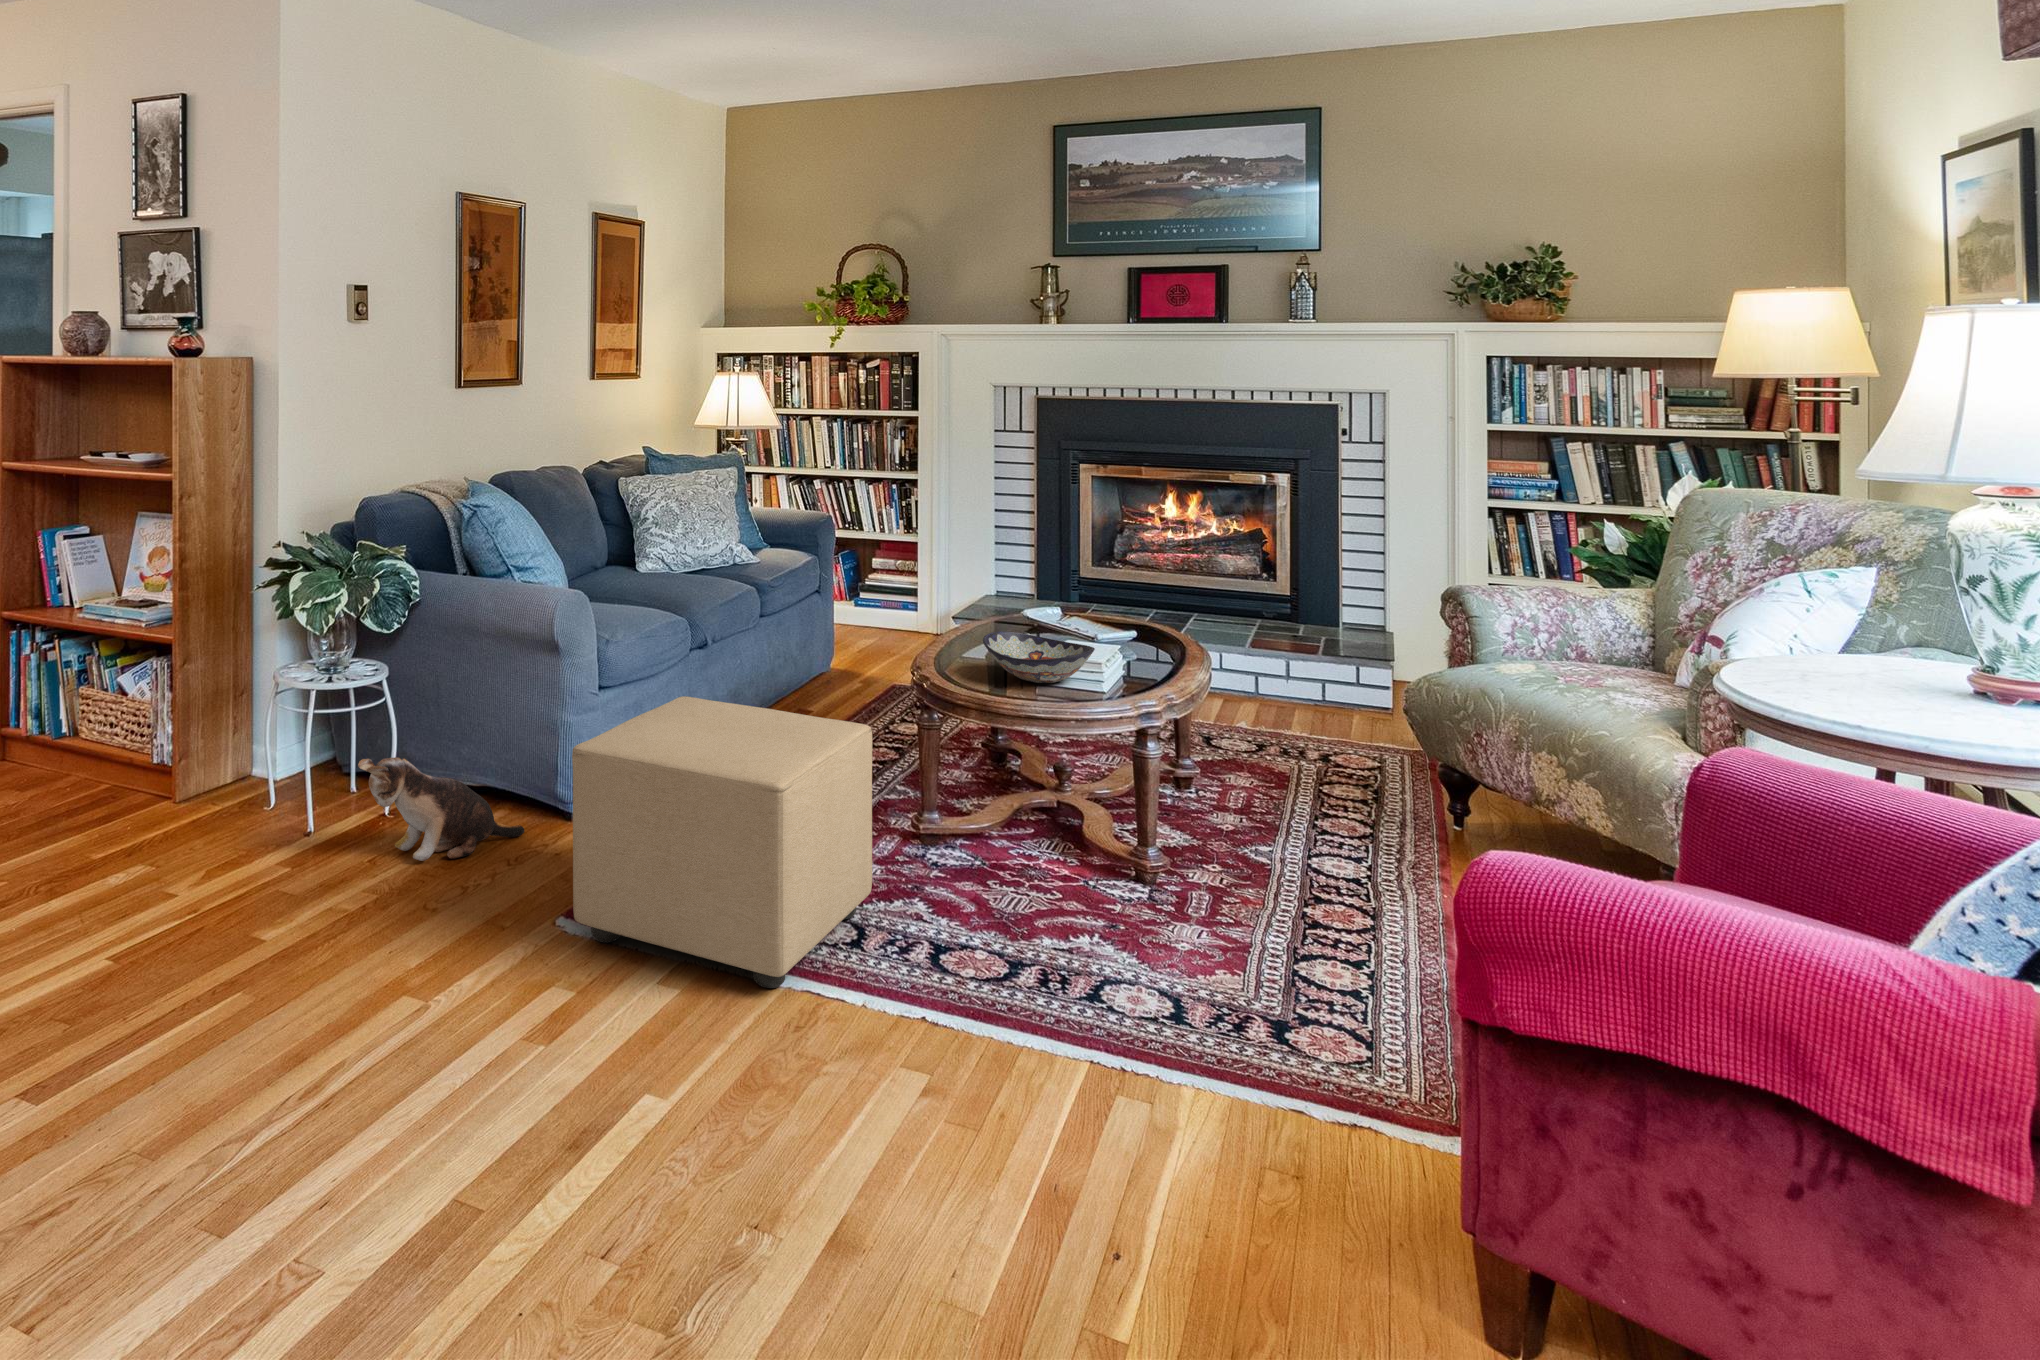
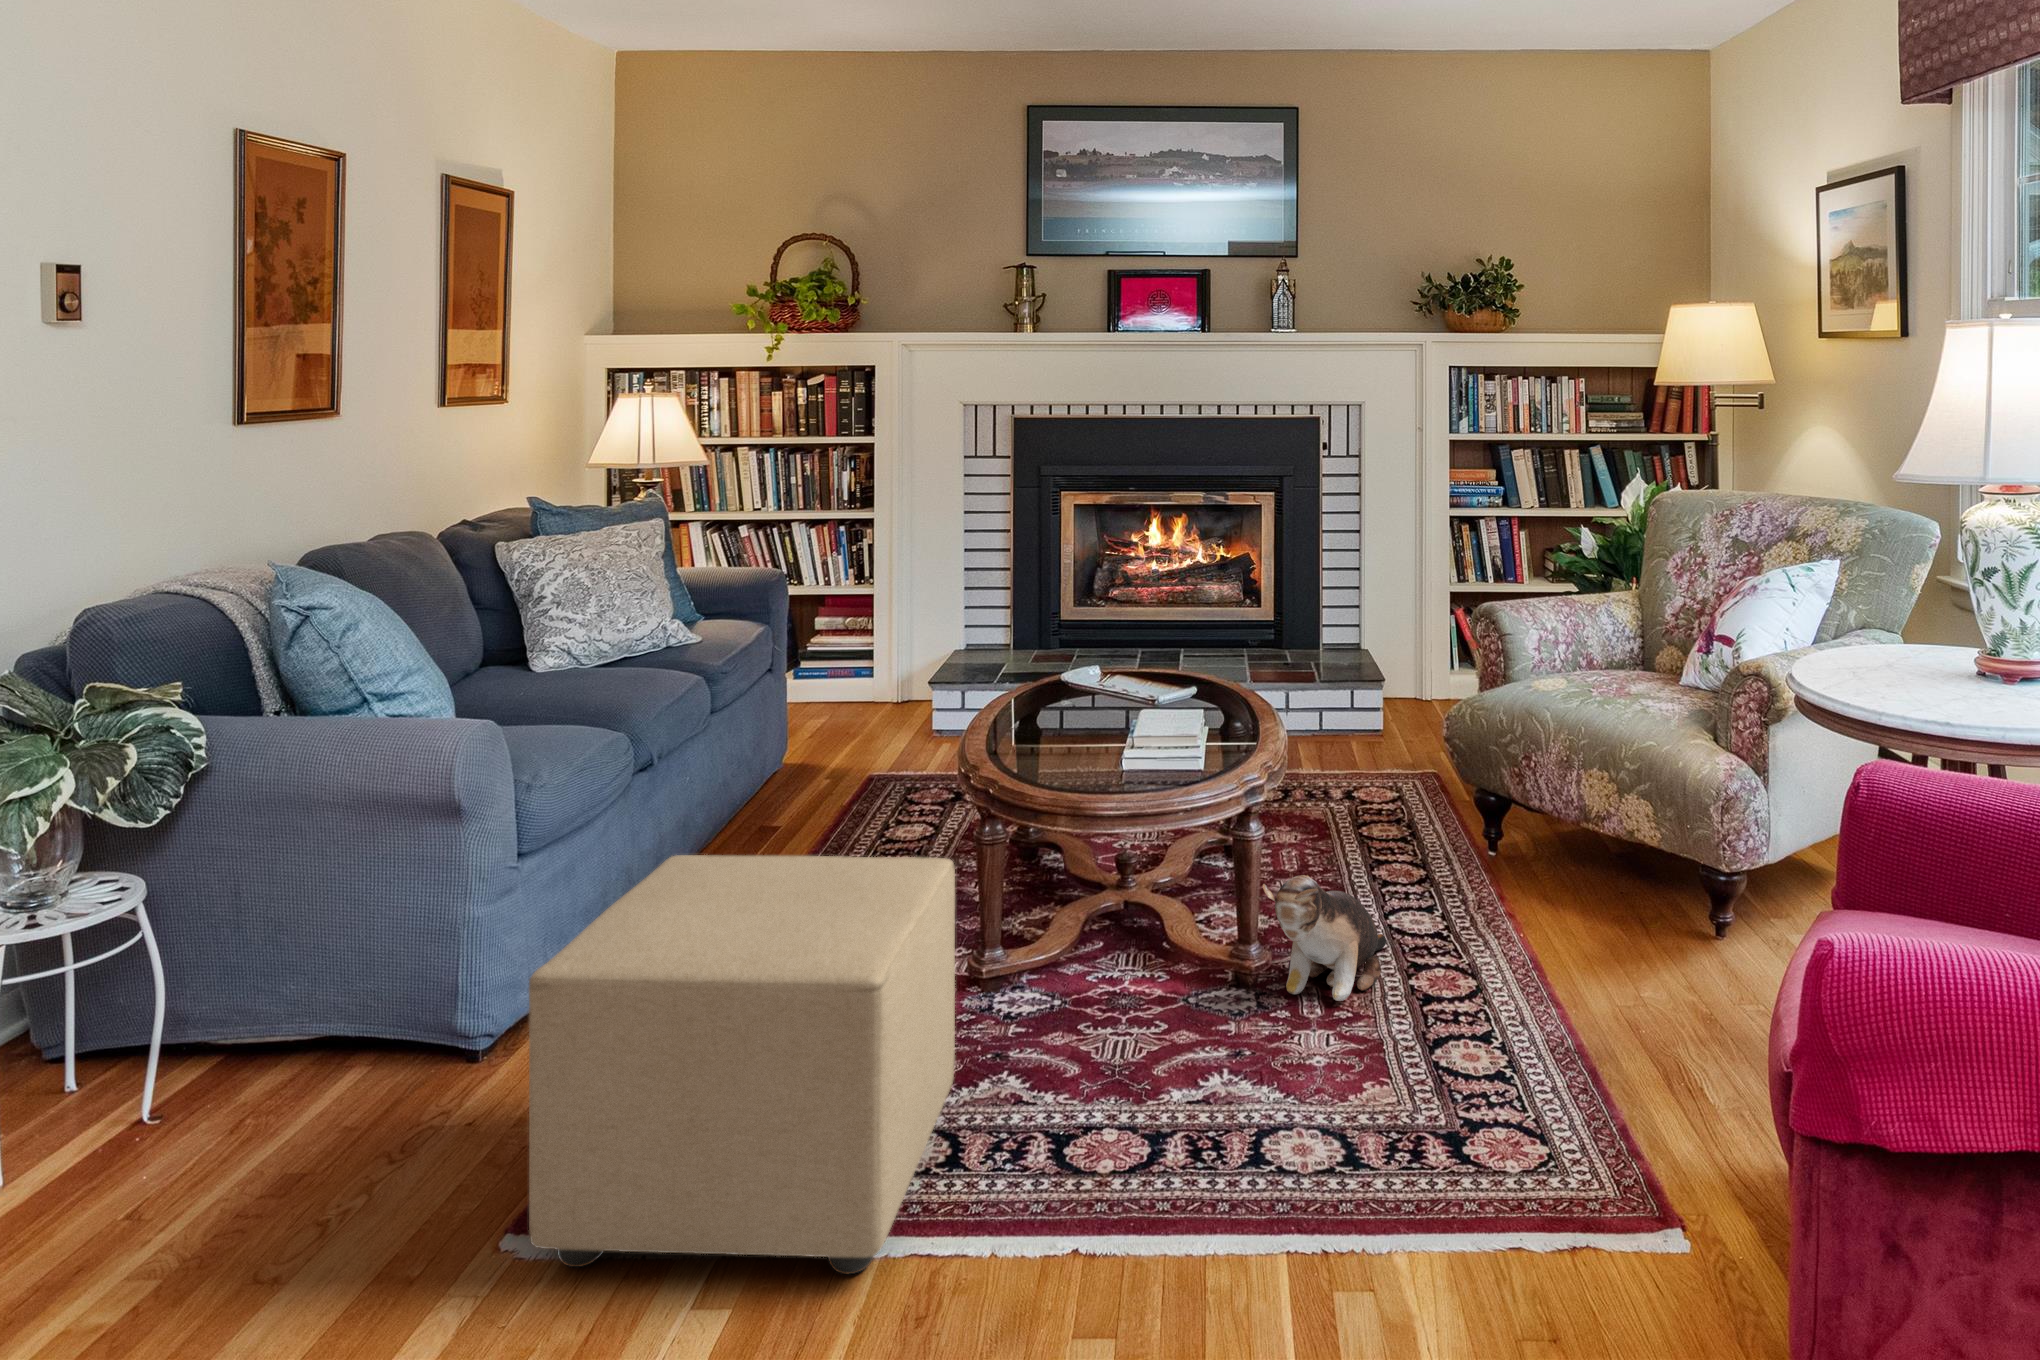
decorative bowl: present [983,632,1095,683] -> none [1048,704,1179,764]
plush toy: present [358,757,524,861] -> present [1263,875,1387,1001]

